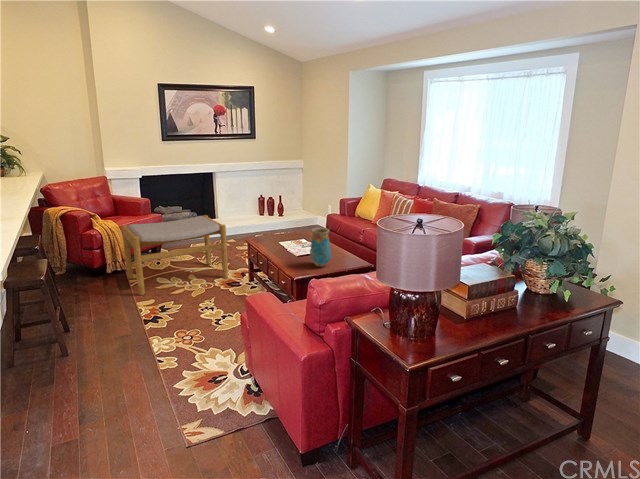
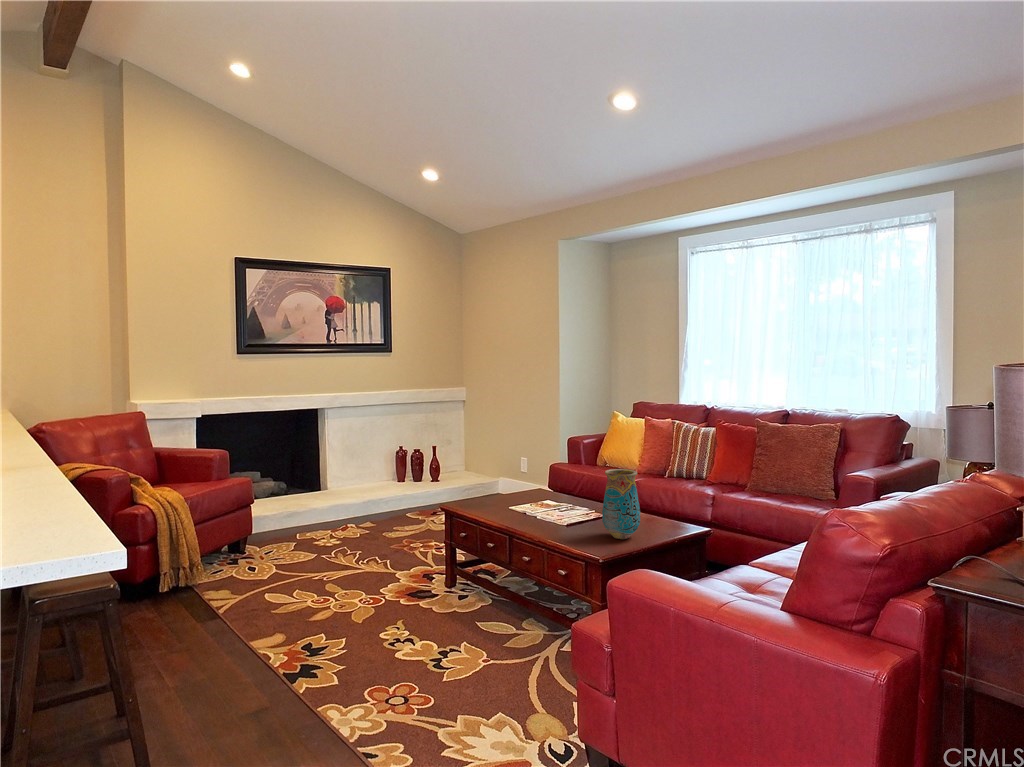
footstool: present [121,215,228,295] -> none [201,471,402,628]

